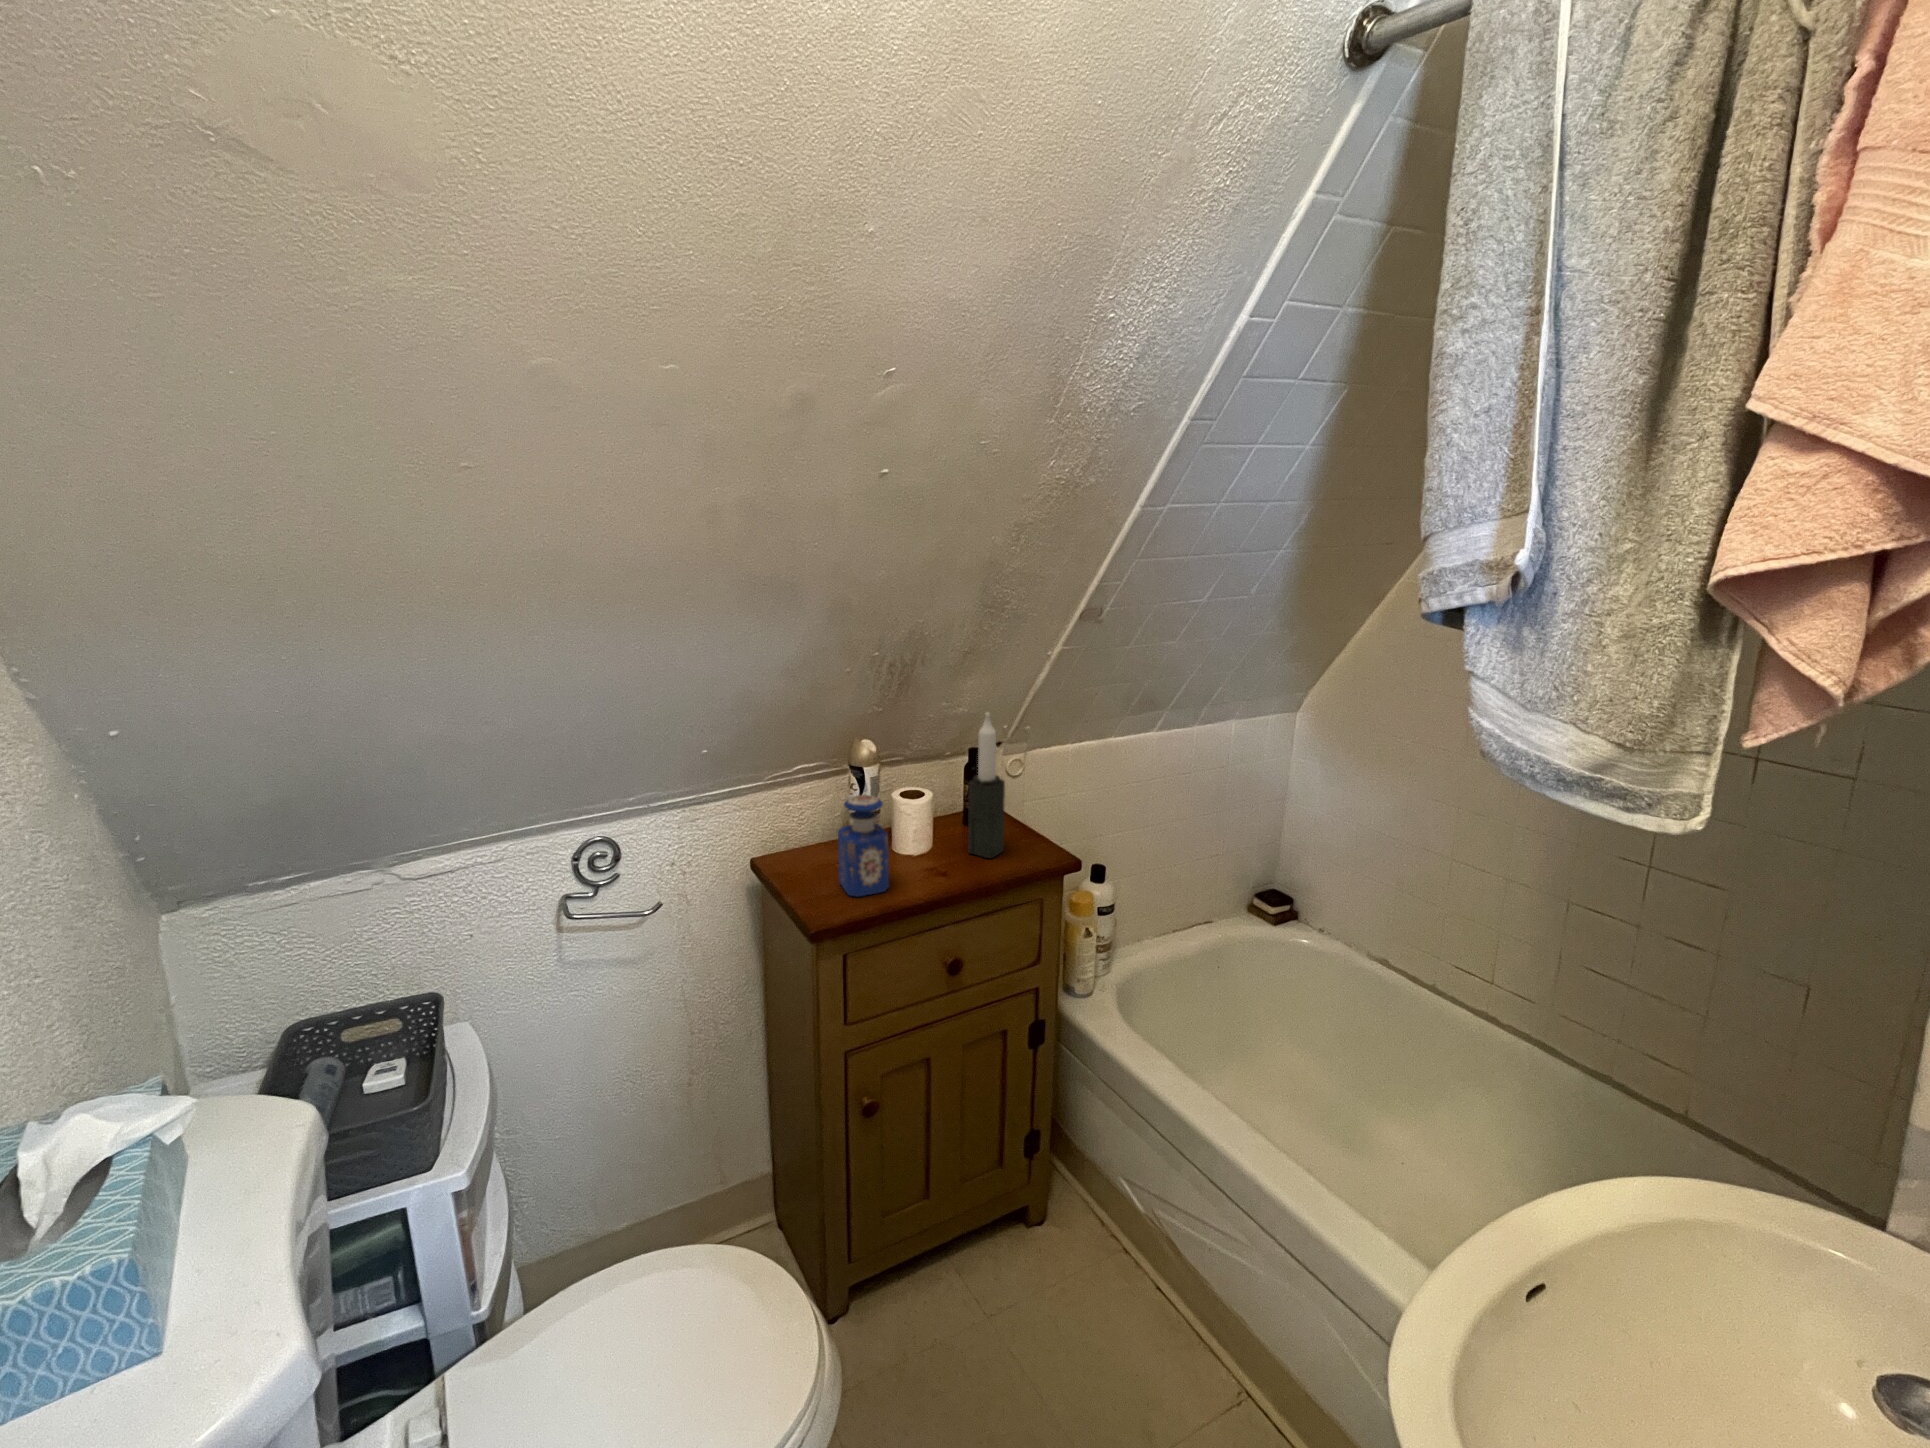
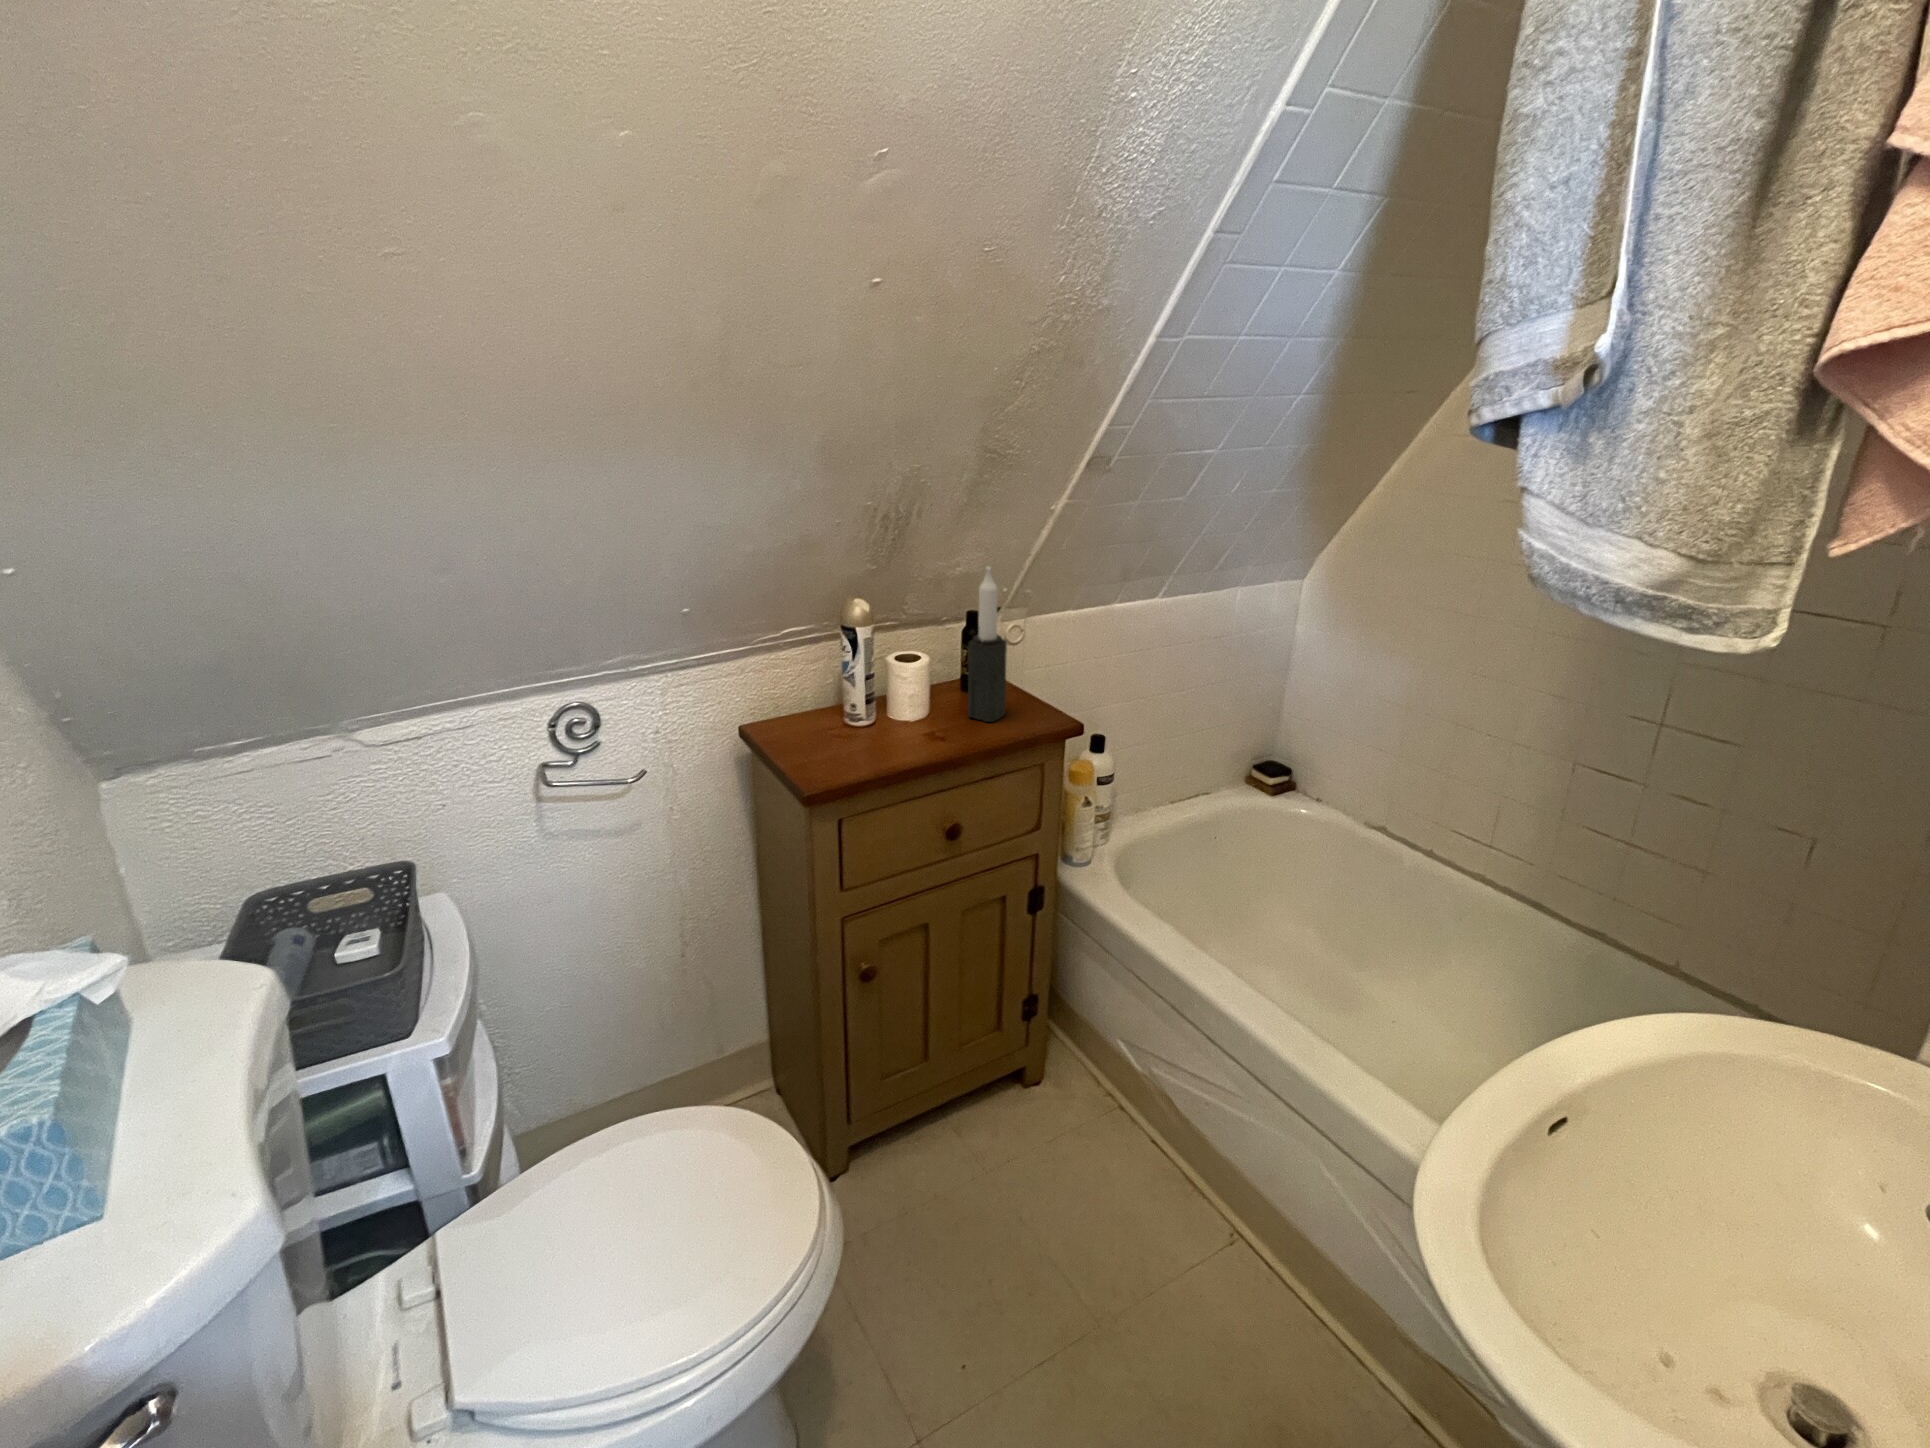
perfume bottle: present [838,795,889,896] -> none [829,654,885,761]

